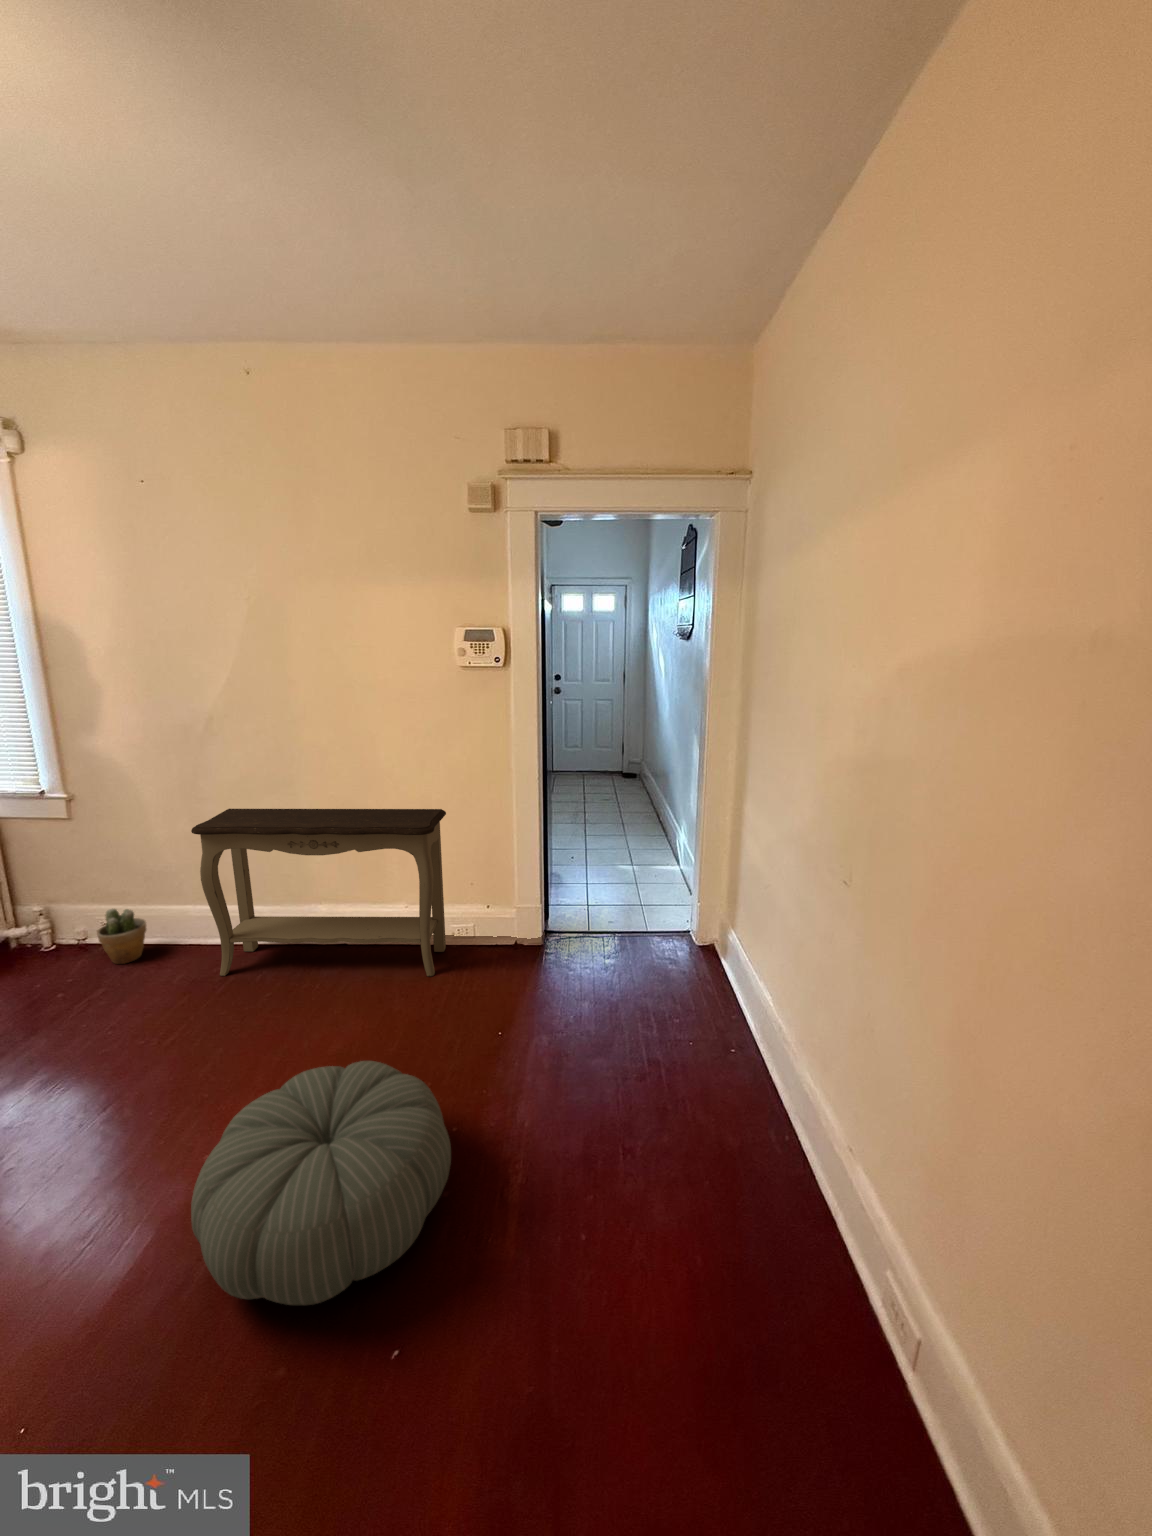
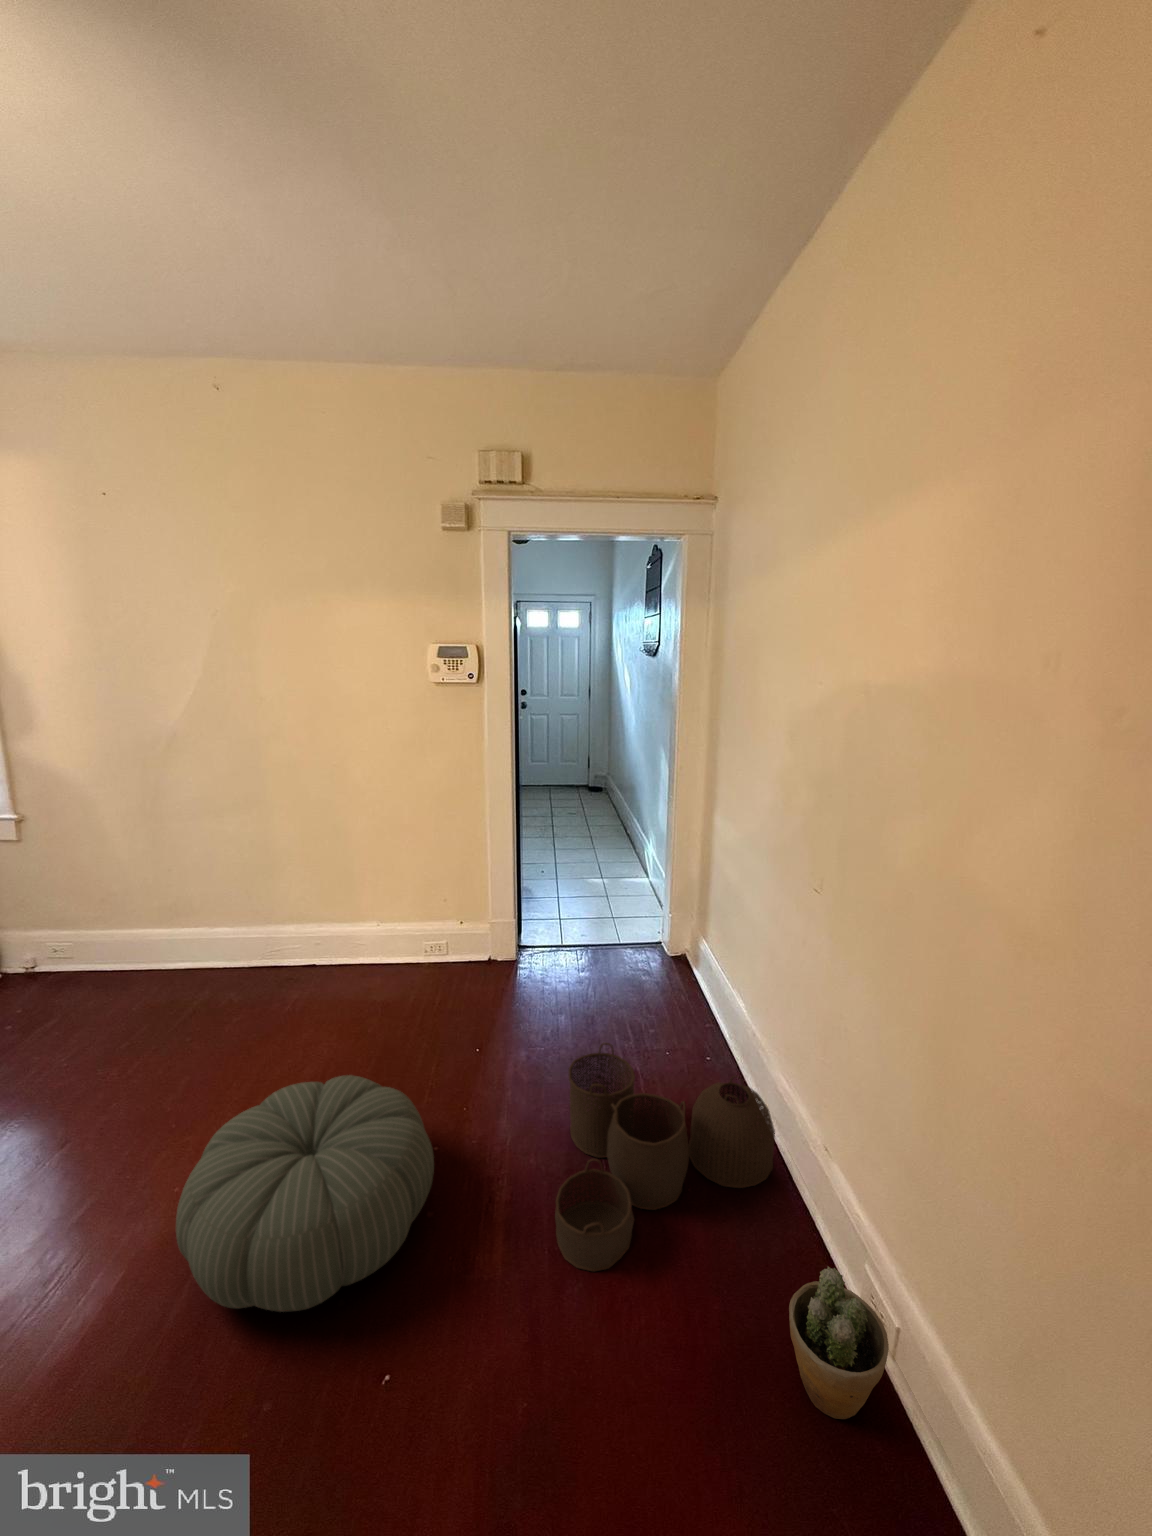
console table: present [191,809,446,976] -> none [155,825,417,1001]
potted plant: present [97,909,146,964] -> present [789,1267,889,1419]
woven basket: none [573,1035,806,1277] -> present [555,1043,775,1271]

